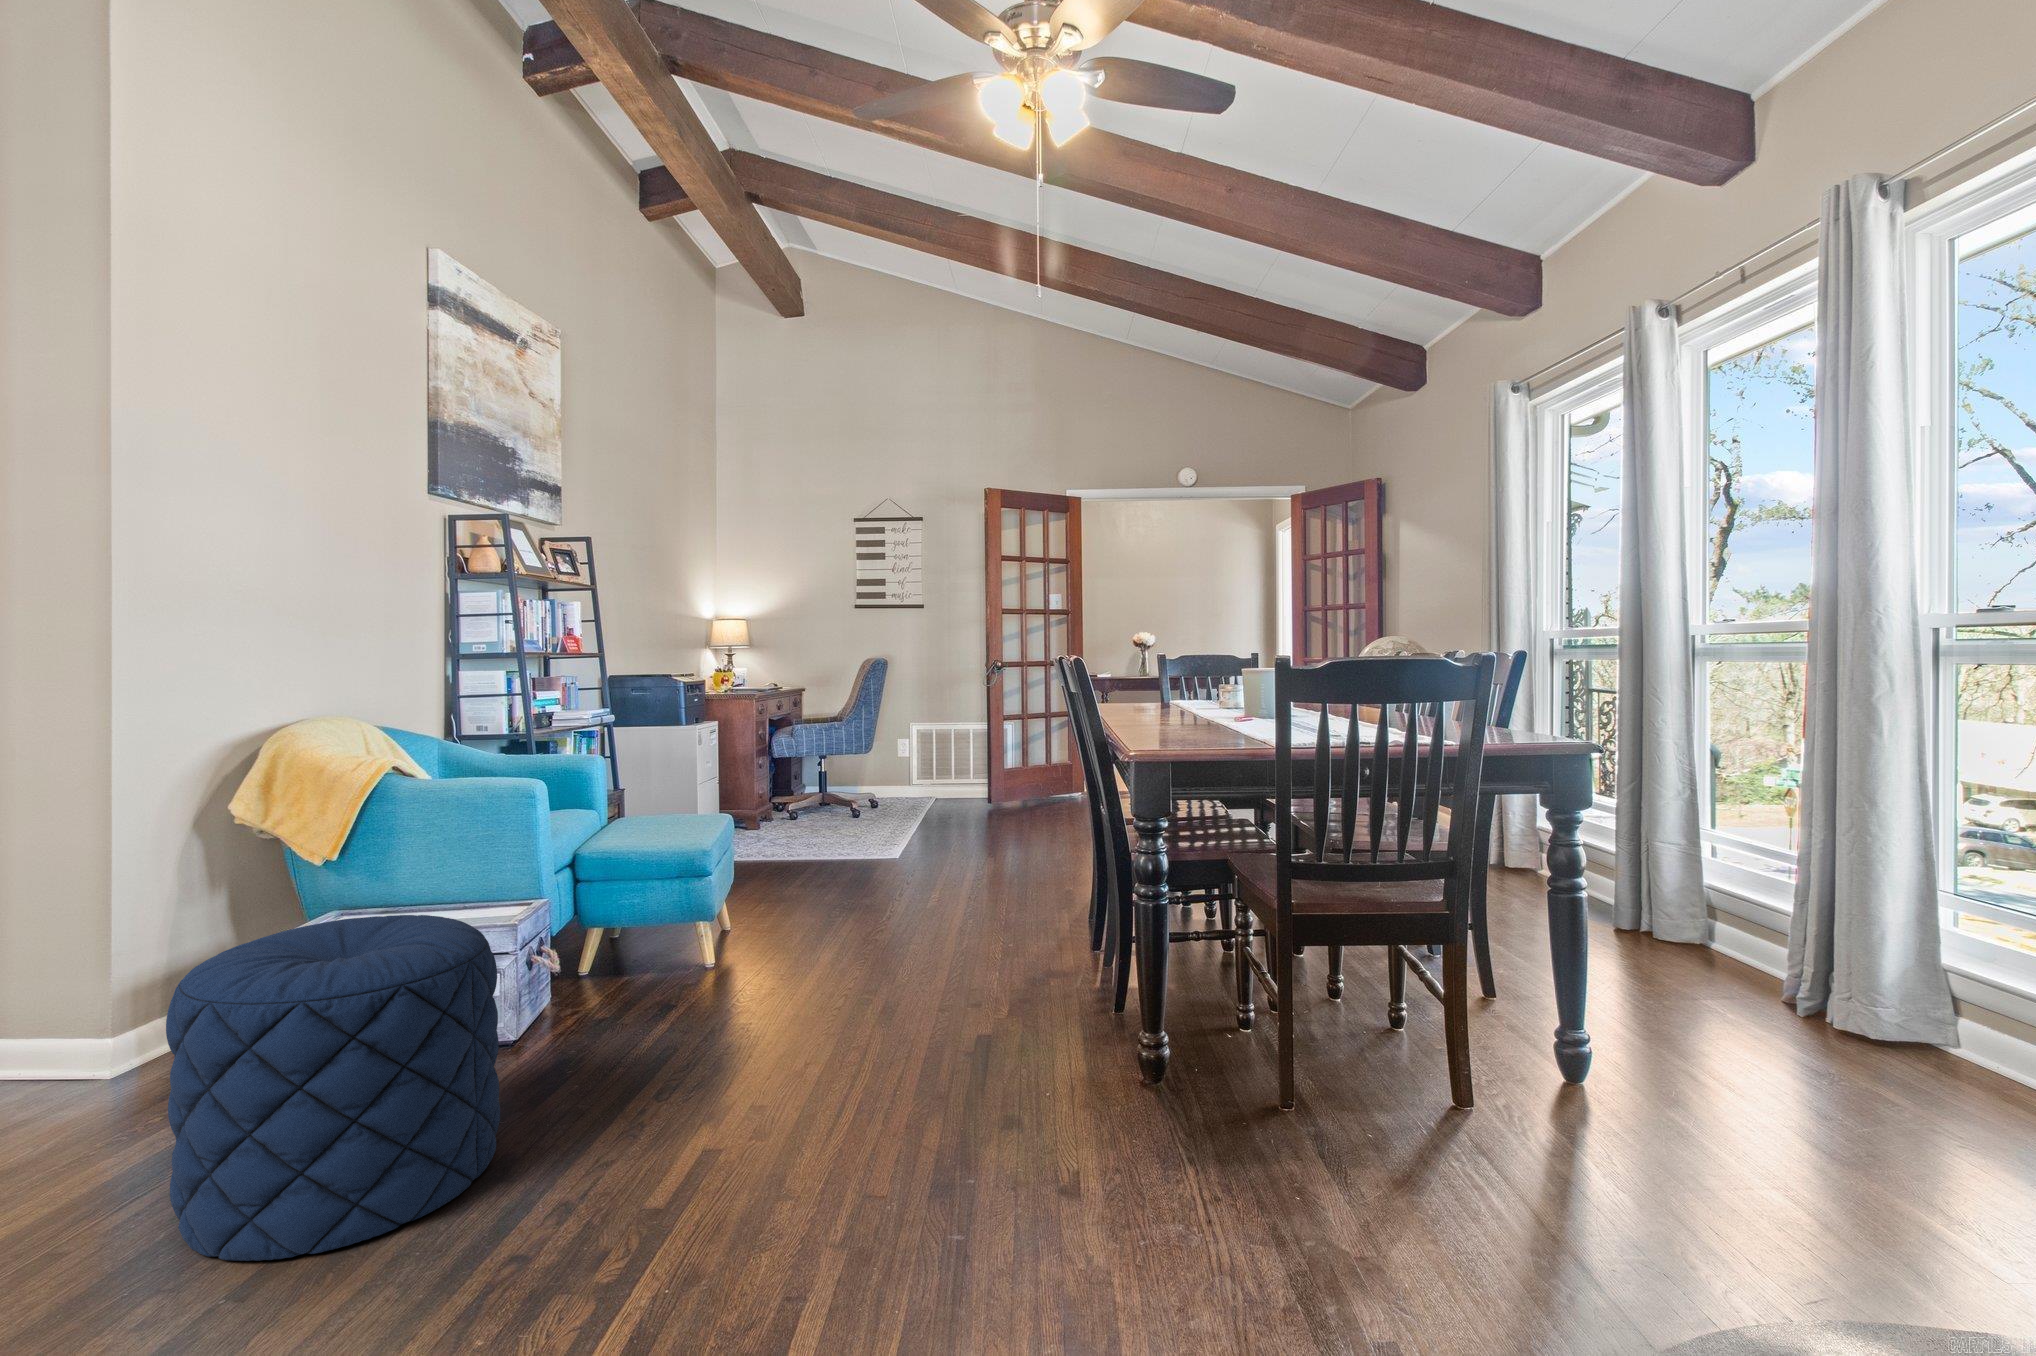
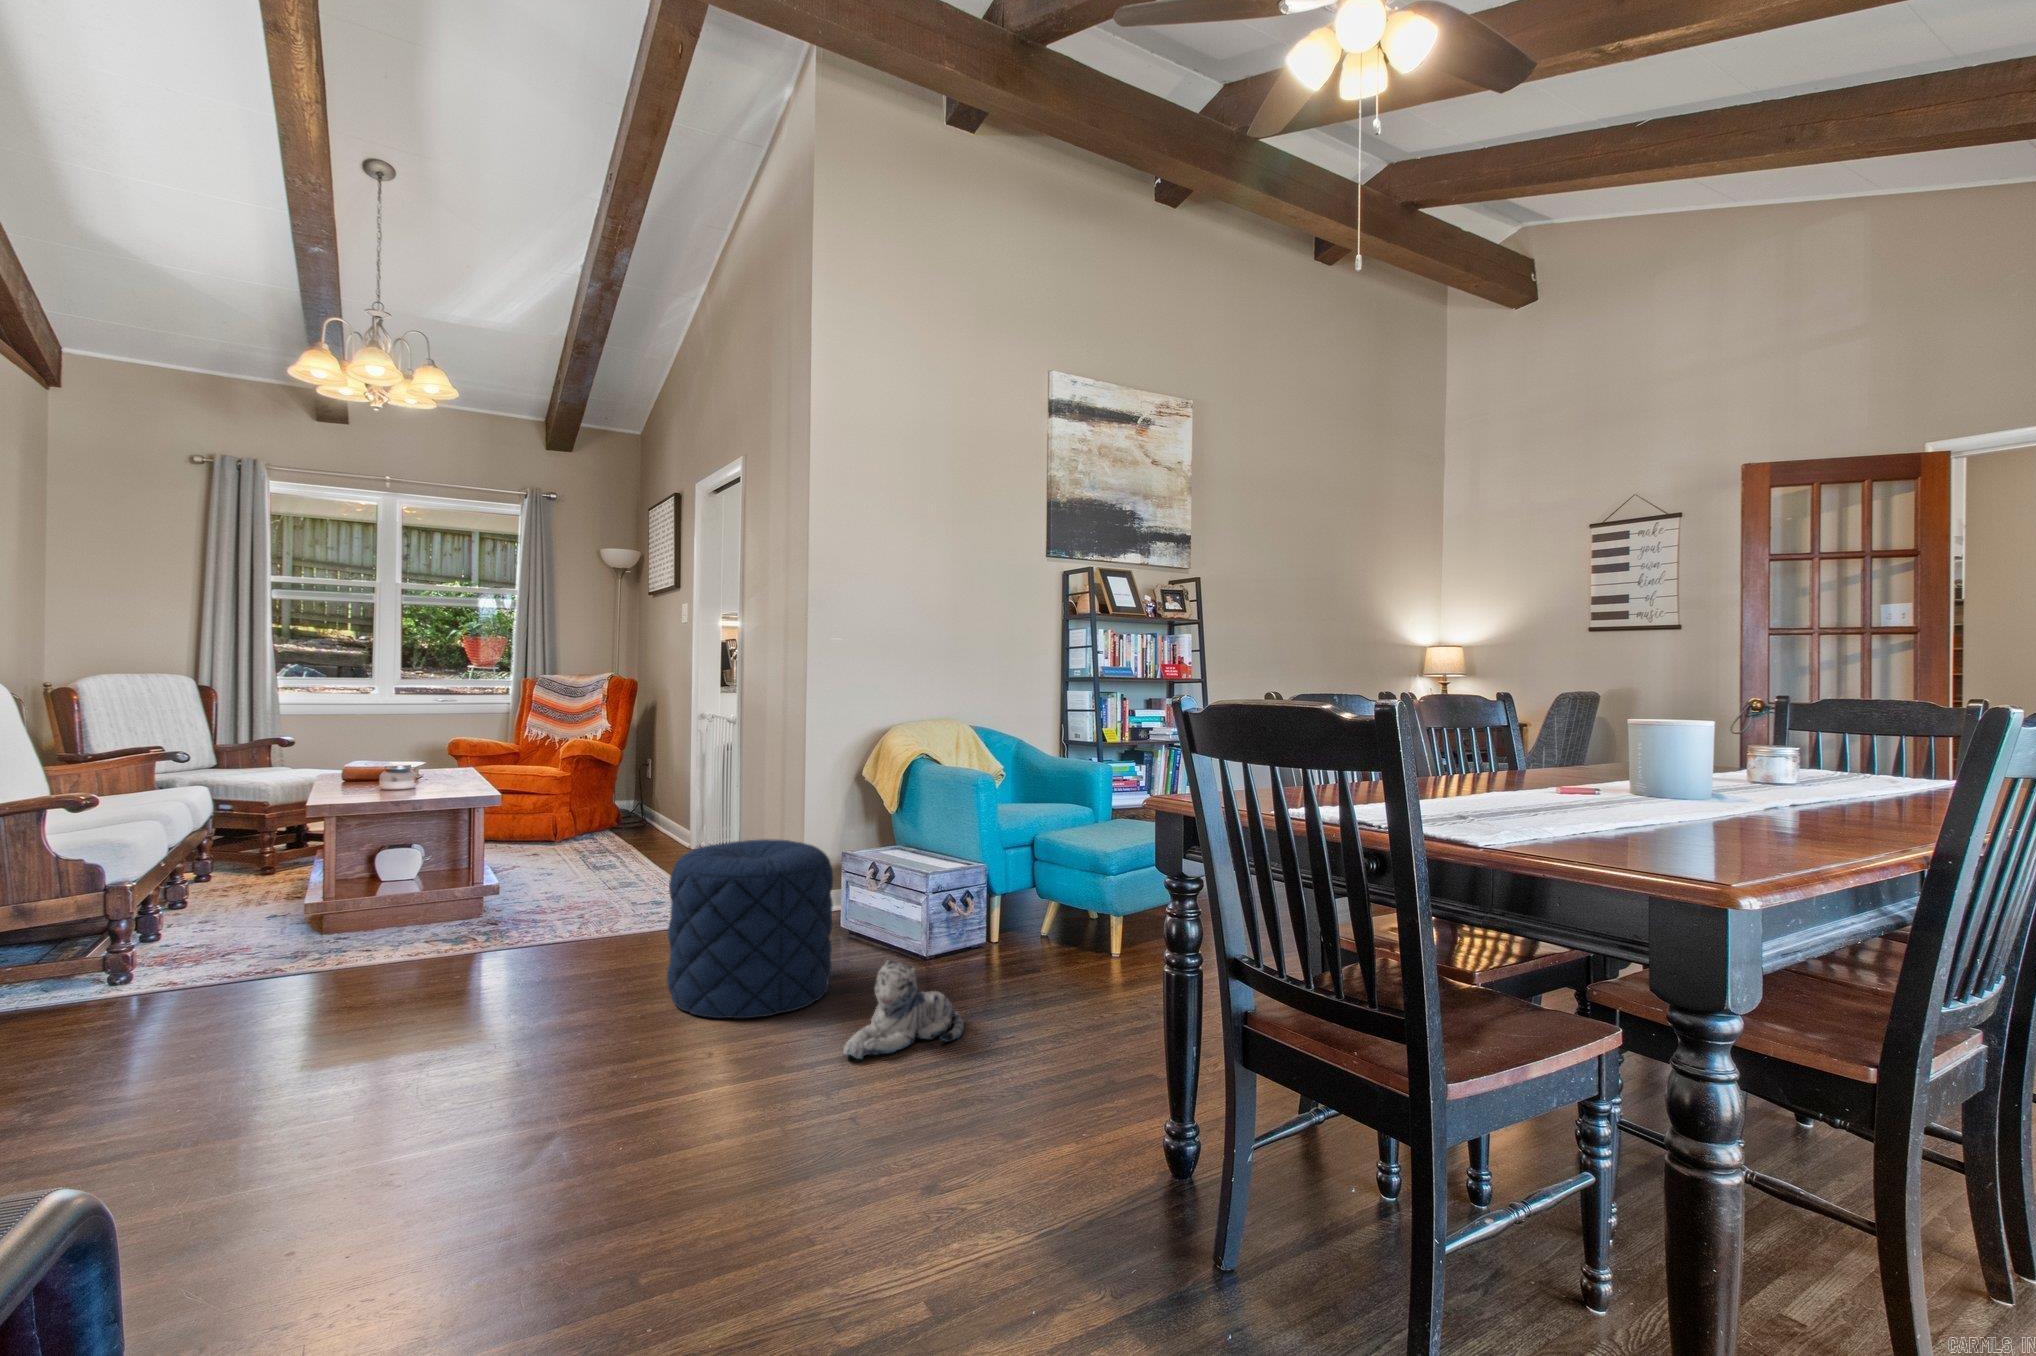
plush toy: none [668,1021,777,1170] -> present [842,960,964,1059]

